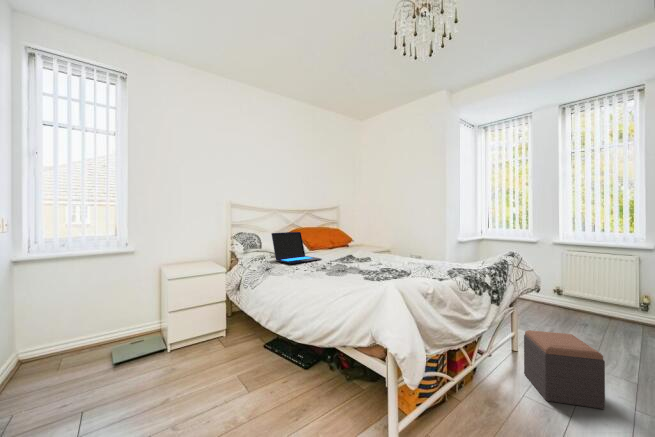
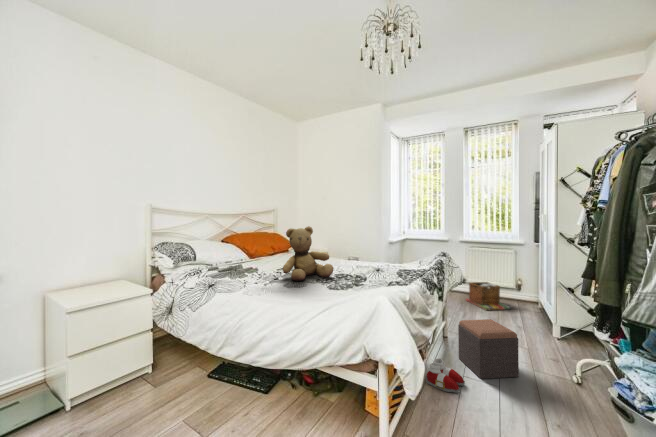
teddy bear: none [329,220,377,271] -> present [283,226,334,281]
laptop: present [271,232,321,264] -> none [208,239,269,277]
laundry basket: none [559,292,625,330] -> present [466,282,510,310]
slippers: none [473,368,522,409] -> present [426,358,465,393]

